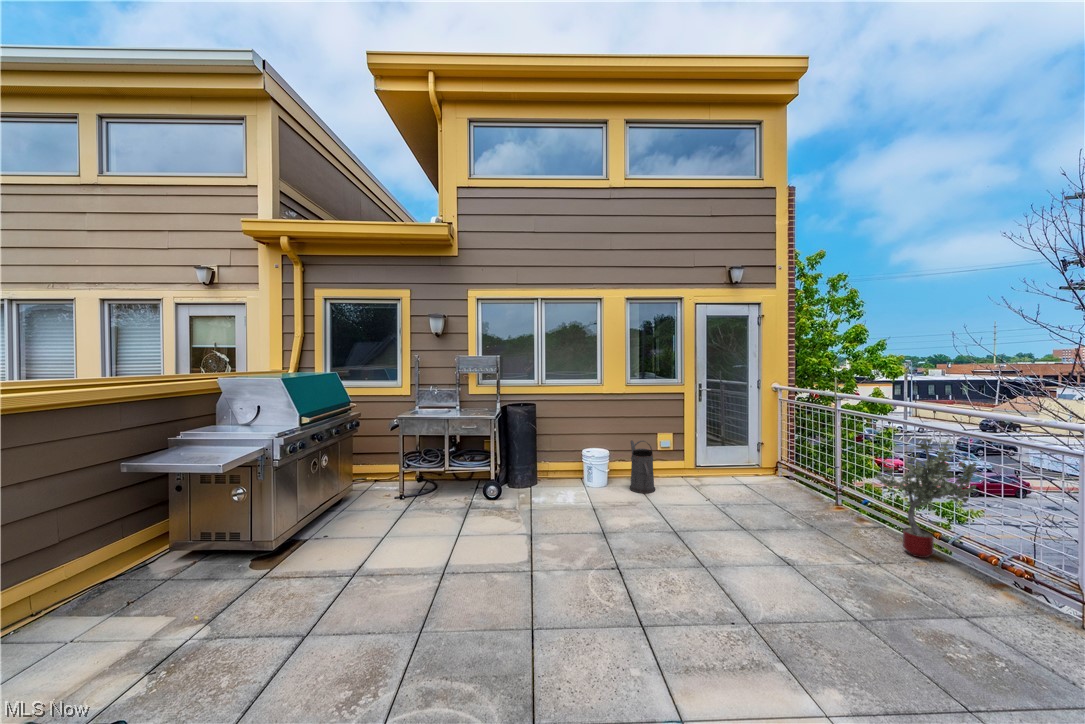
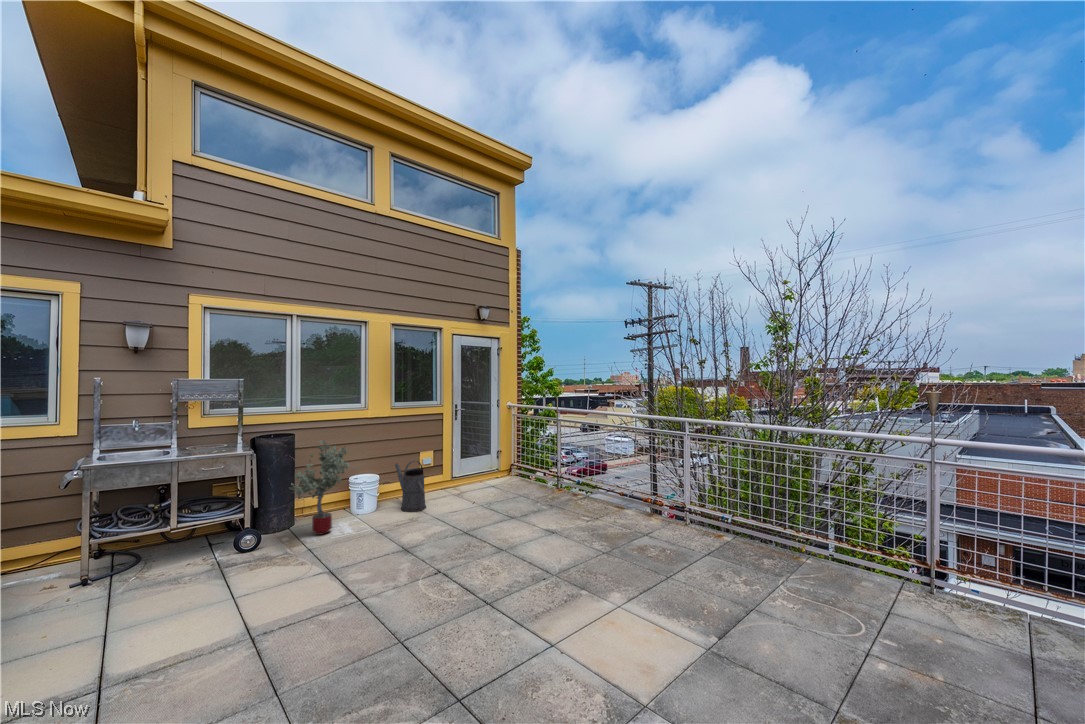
potted tree: present [875,438,982,558] -> present [290,440,350,535]

